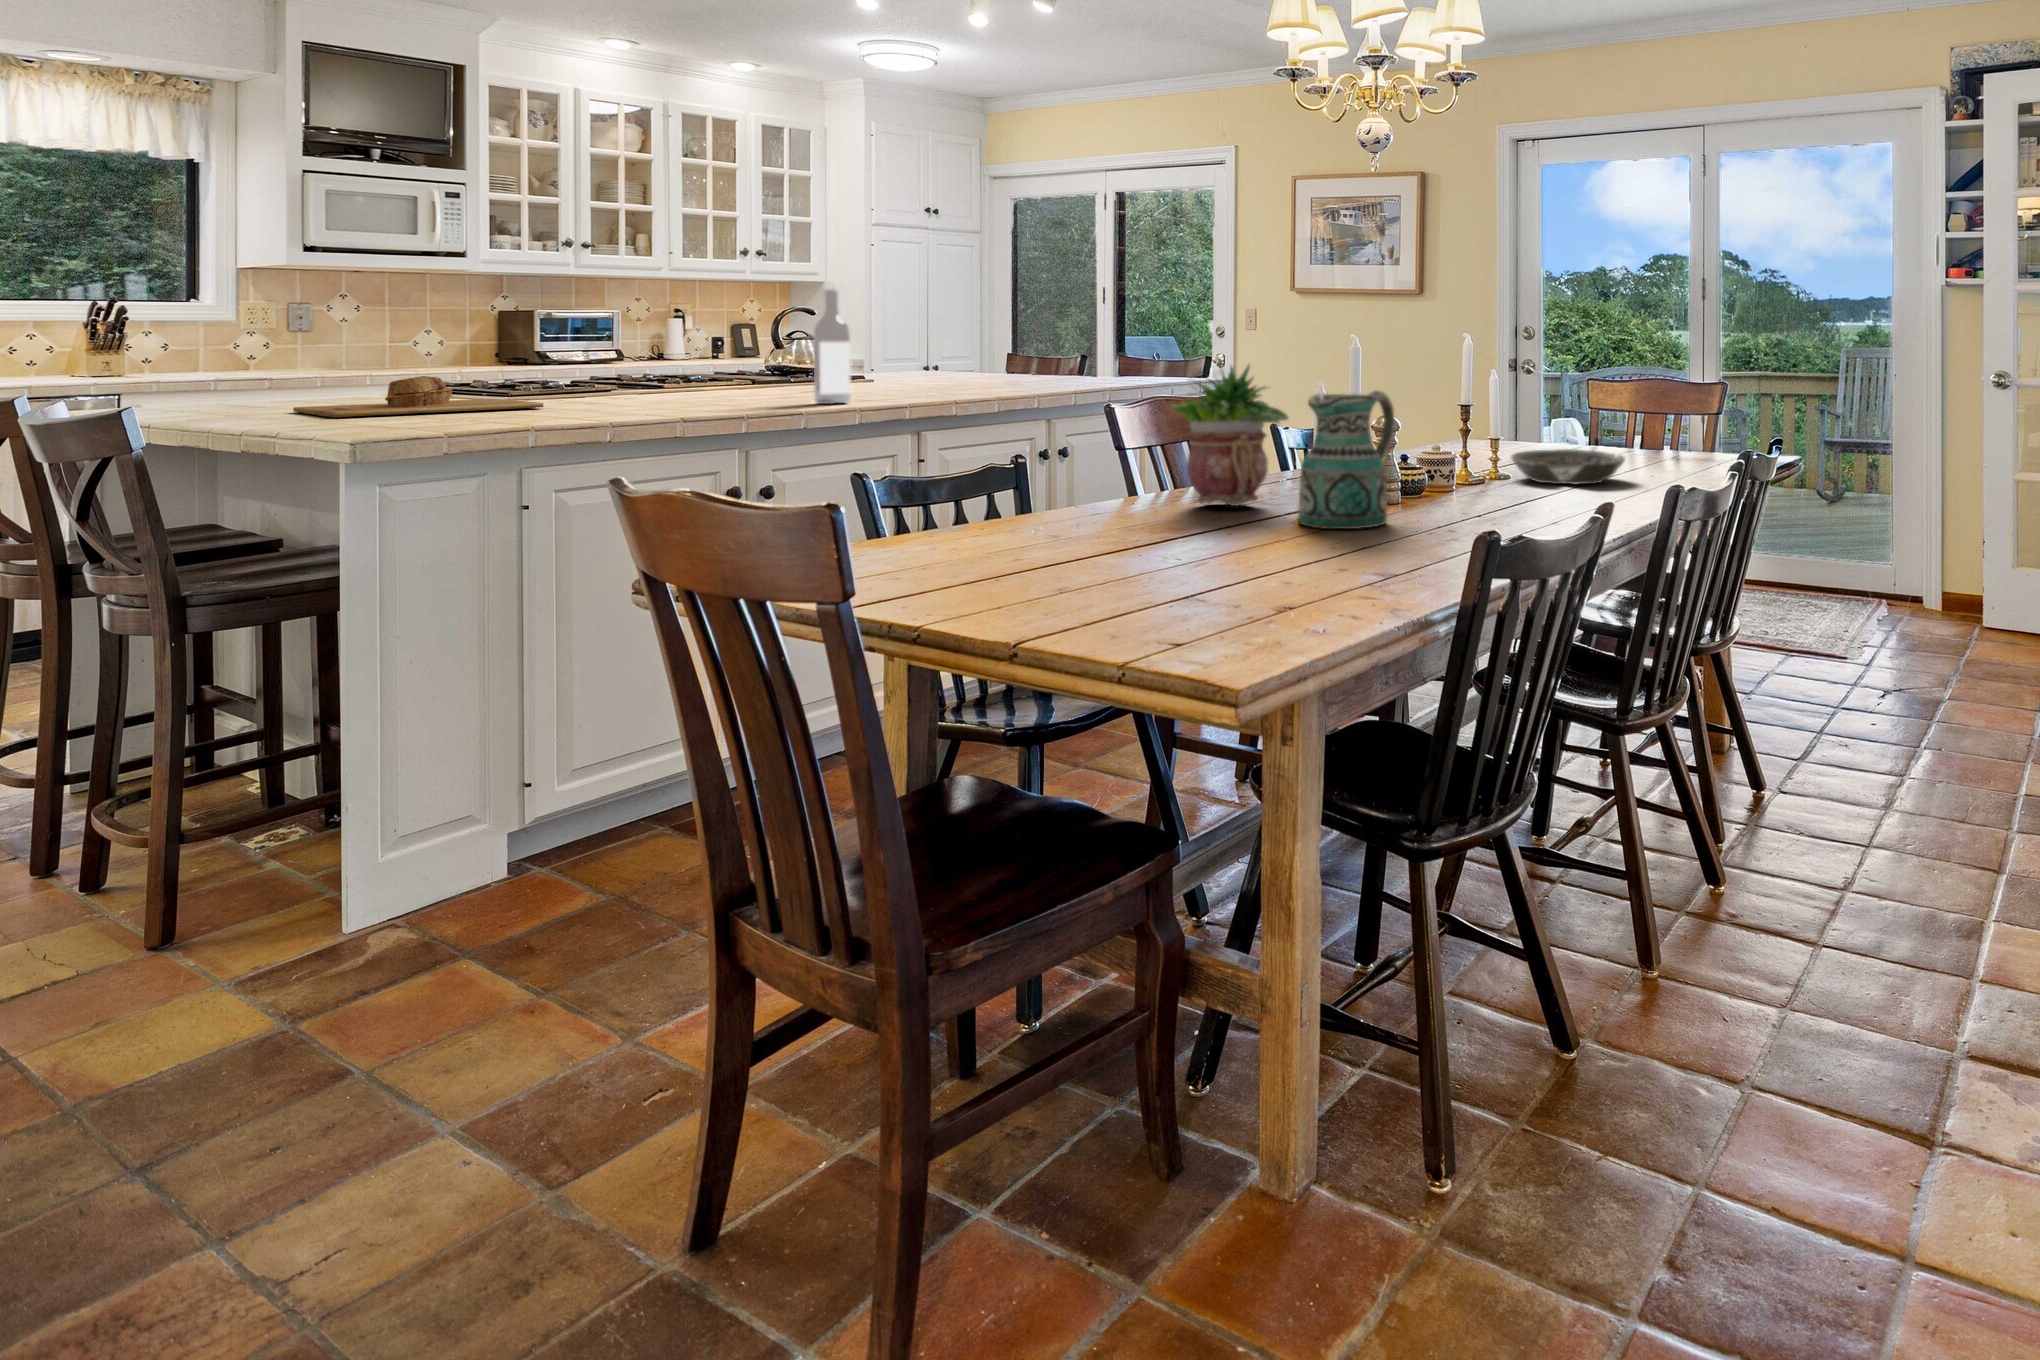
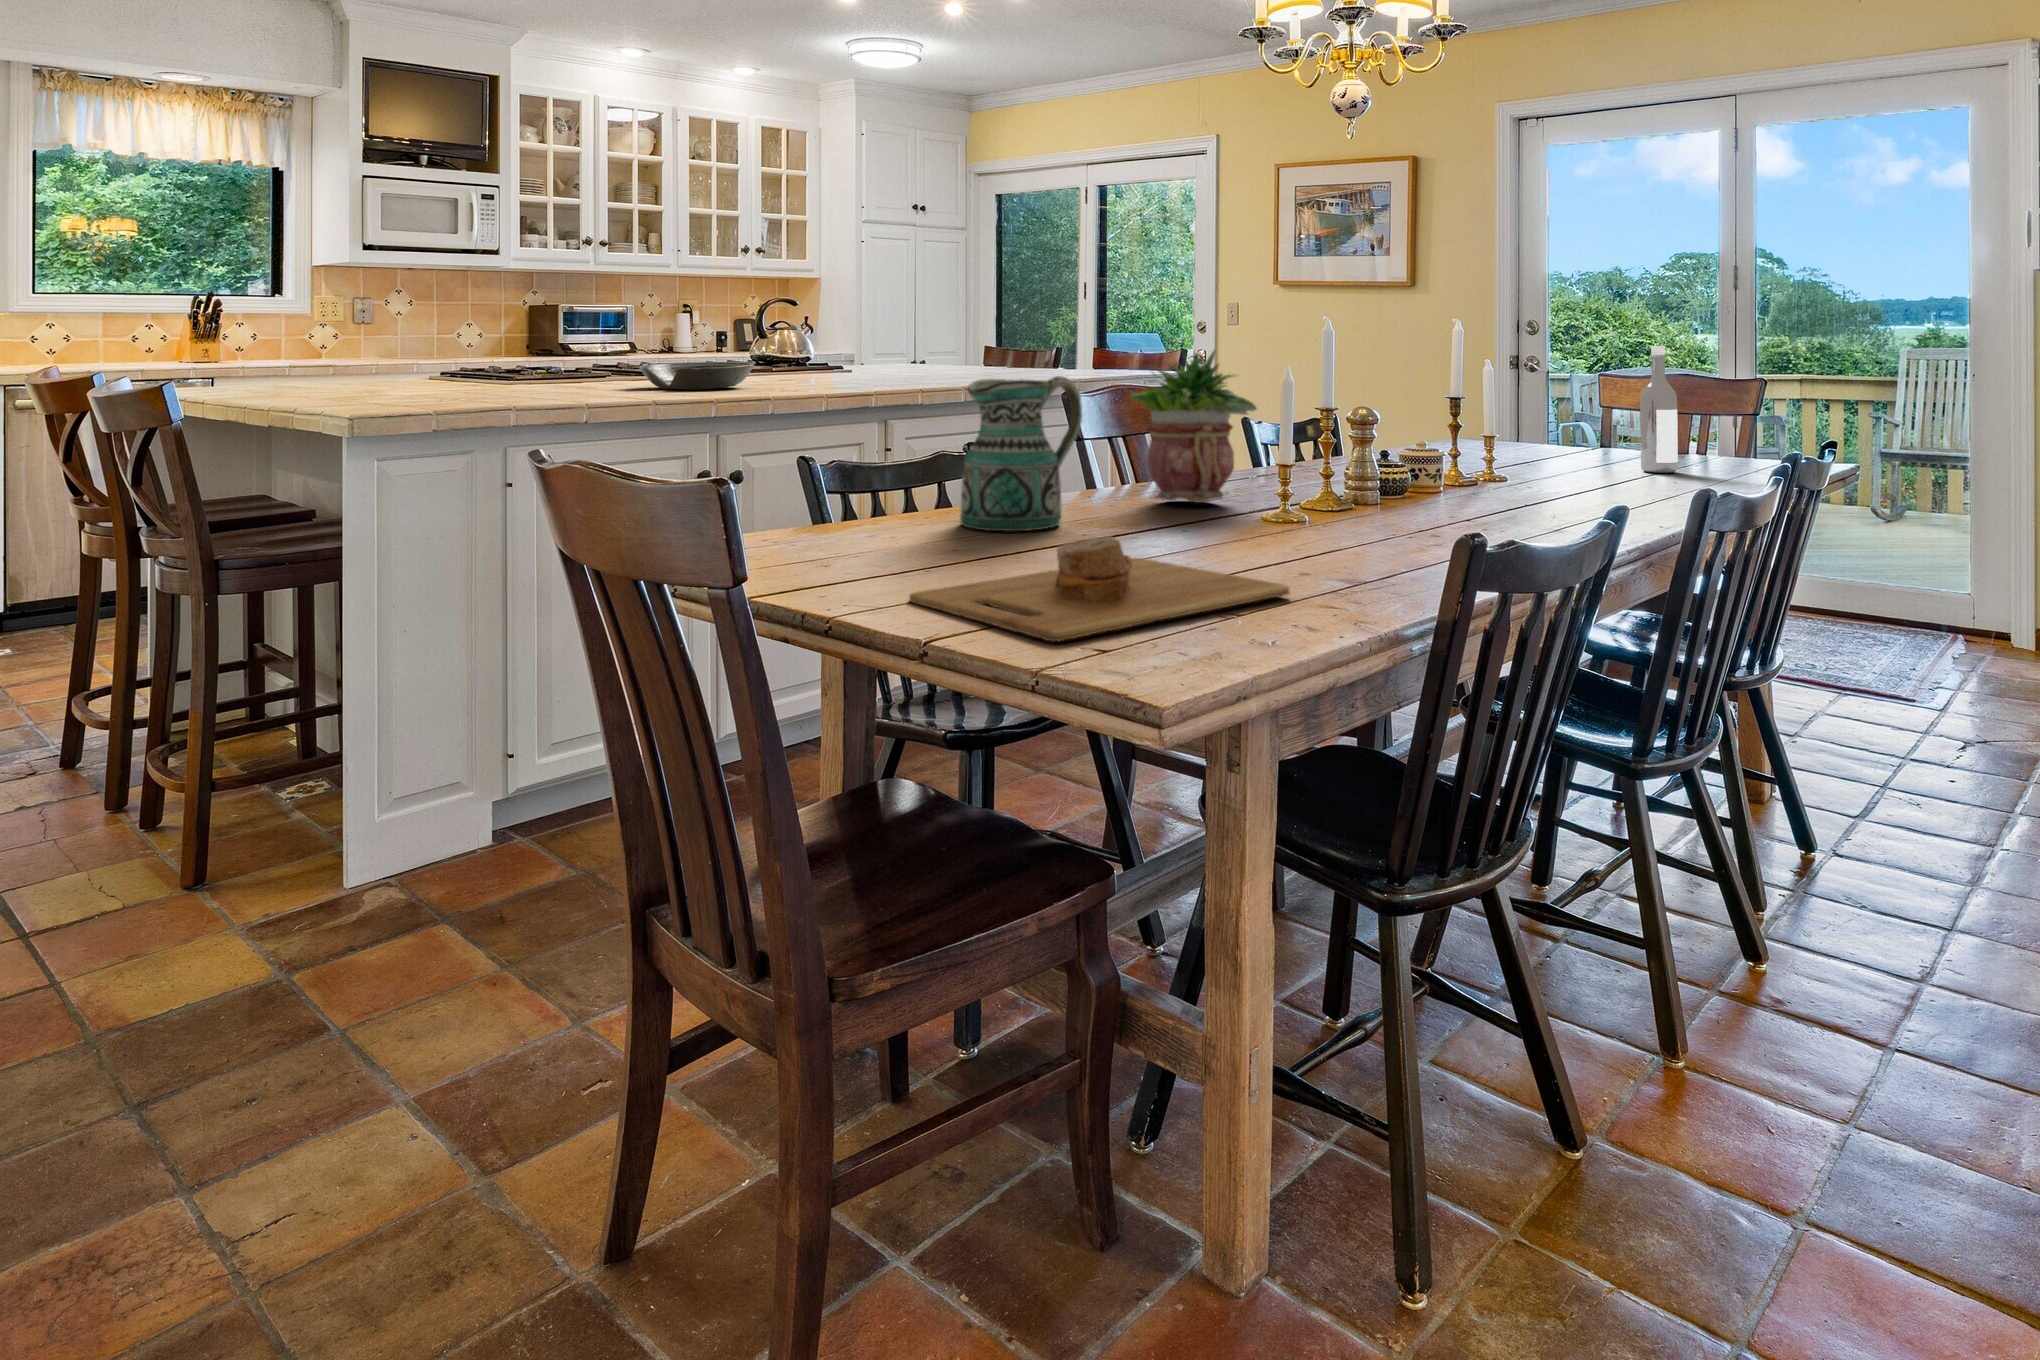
wine bottle: present [814,281,851,404] -> present [1640,346,1678,473]
cutting board: present [294,376,543,418] -> present [909,536,1289,642]
ceramic pitcher: present [1298,390,1394,529] -> present [960,376,1082,531]
bowl: present [1511,449,1625,485] -> present [639,362,754,389]

